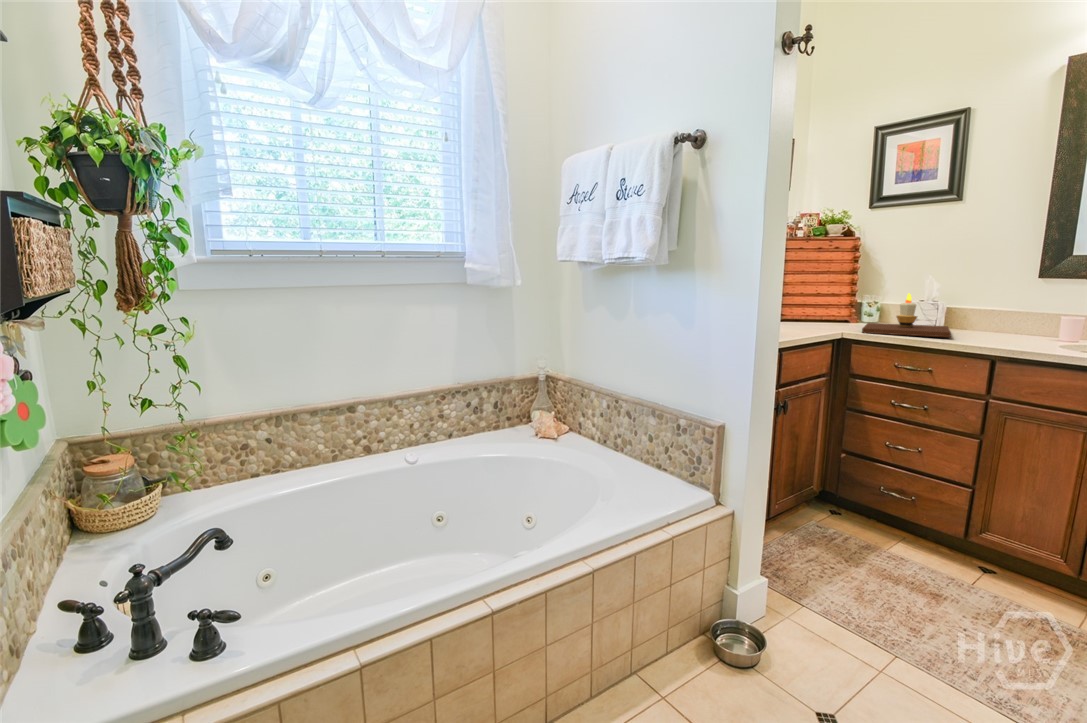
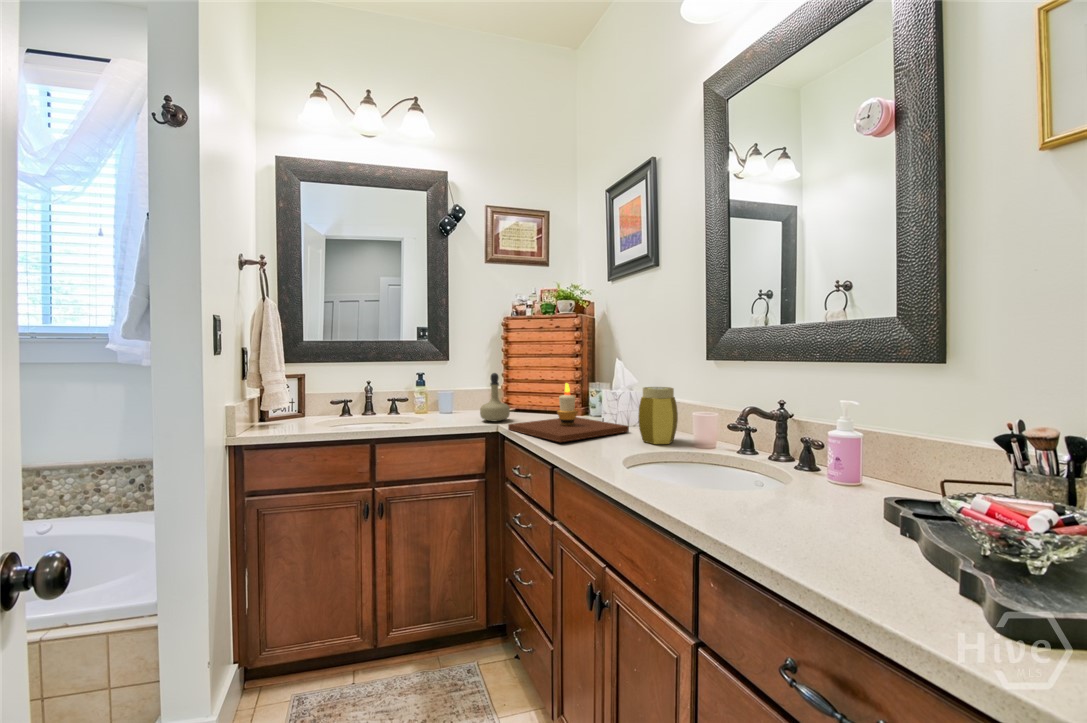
perfume bottle: none [804,287,833,328] -> present [480,373,510,421]
jar: none [977,294,1017,336] -> present [638,387,678,444]

